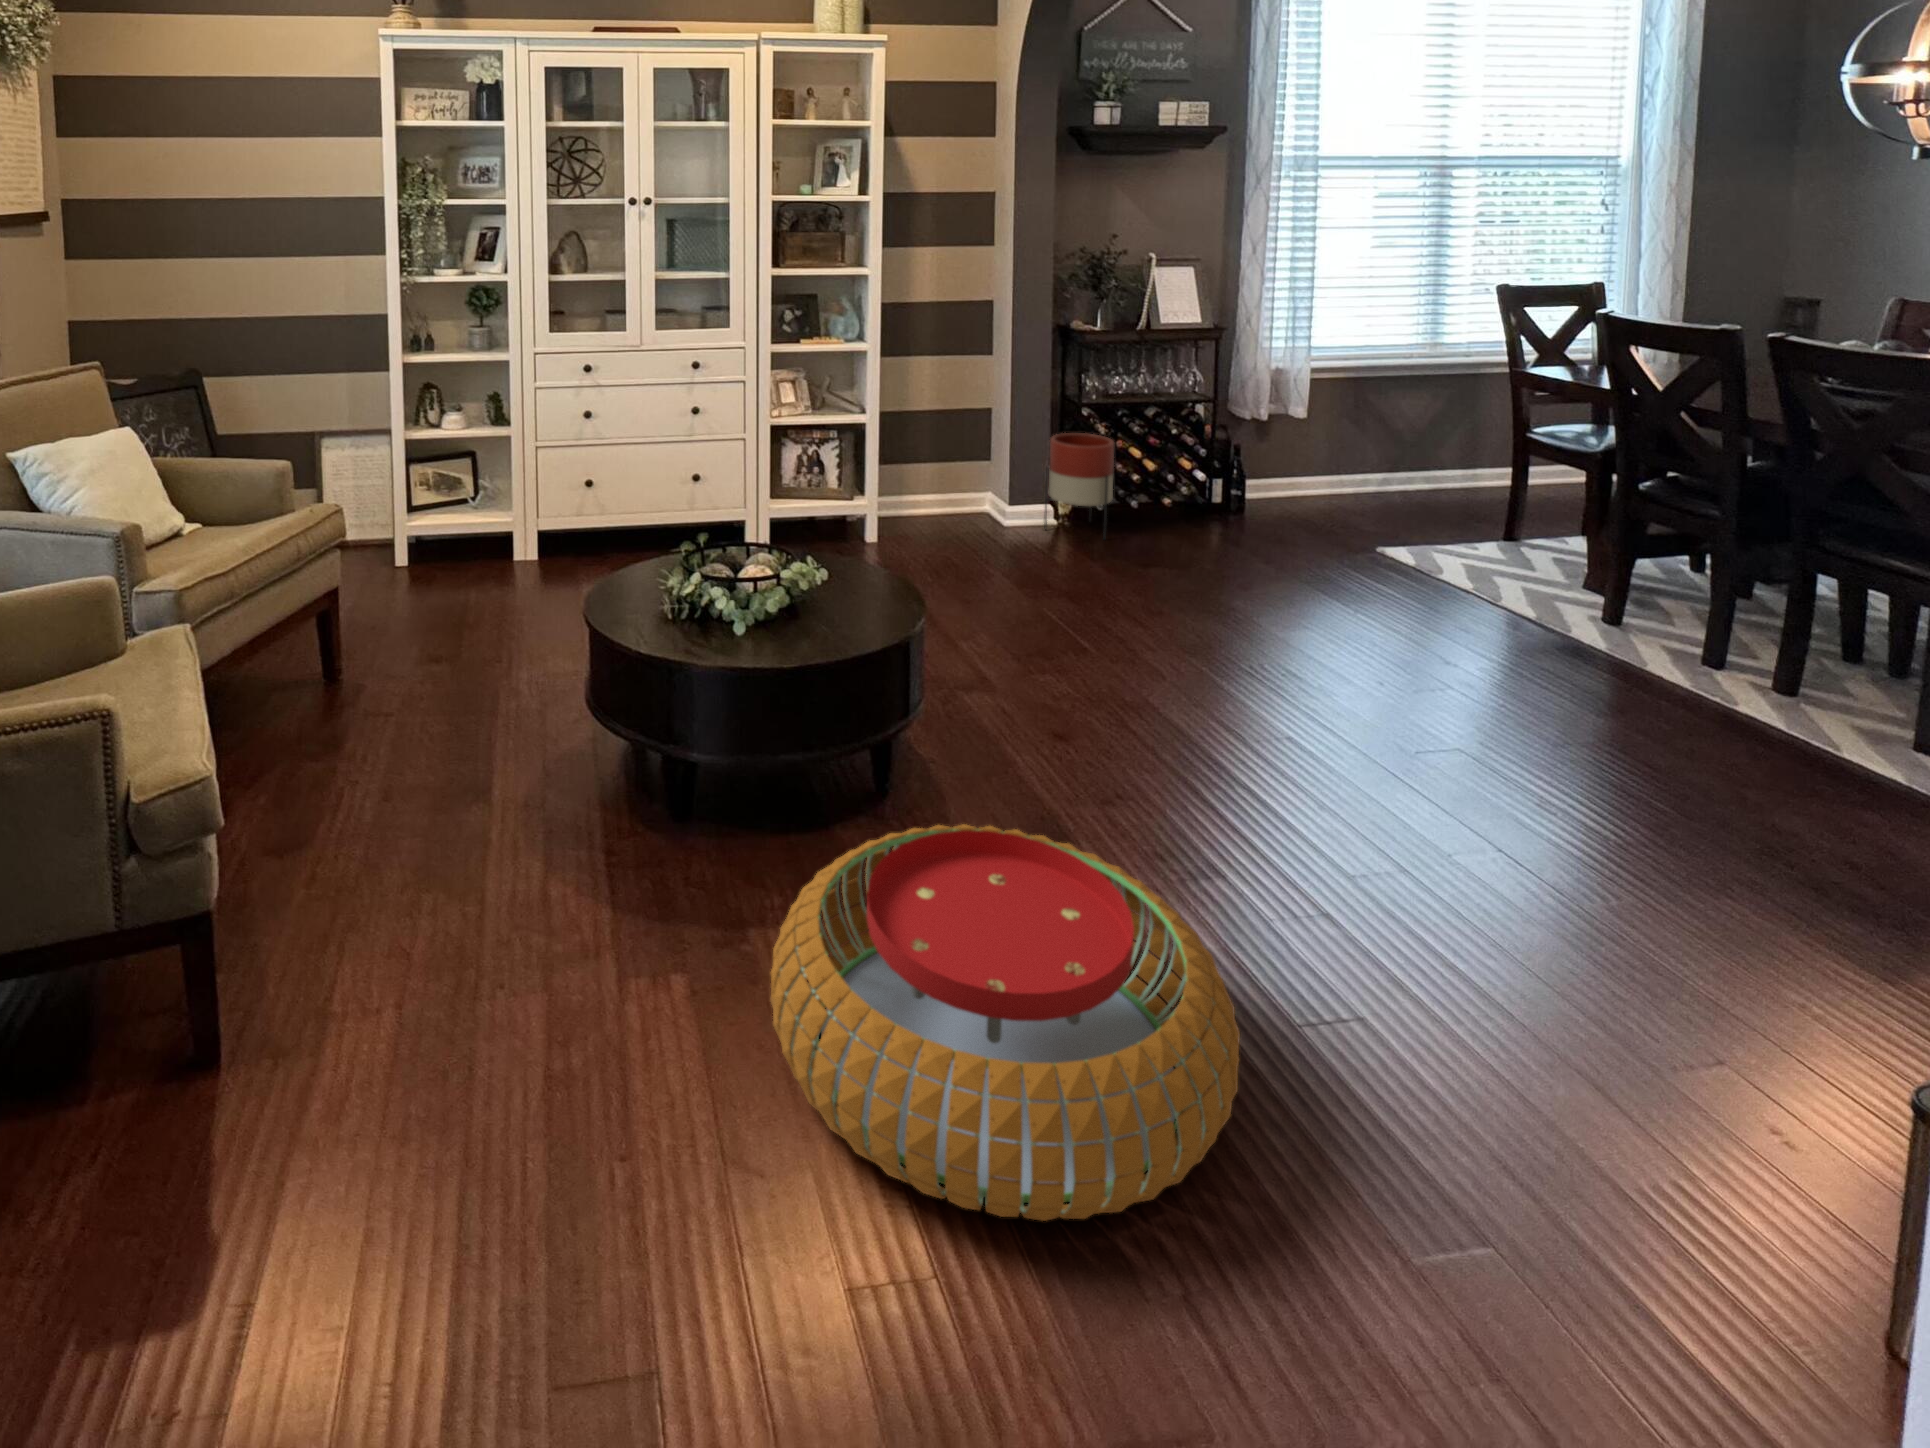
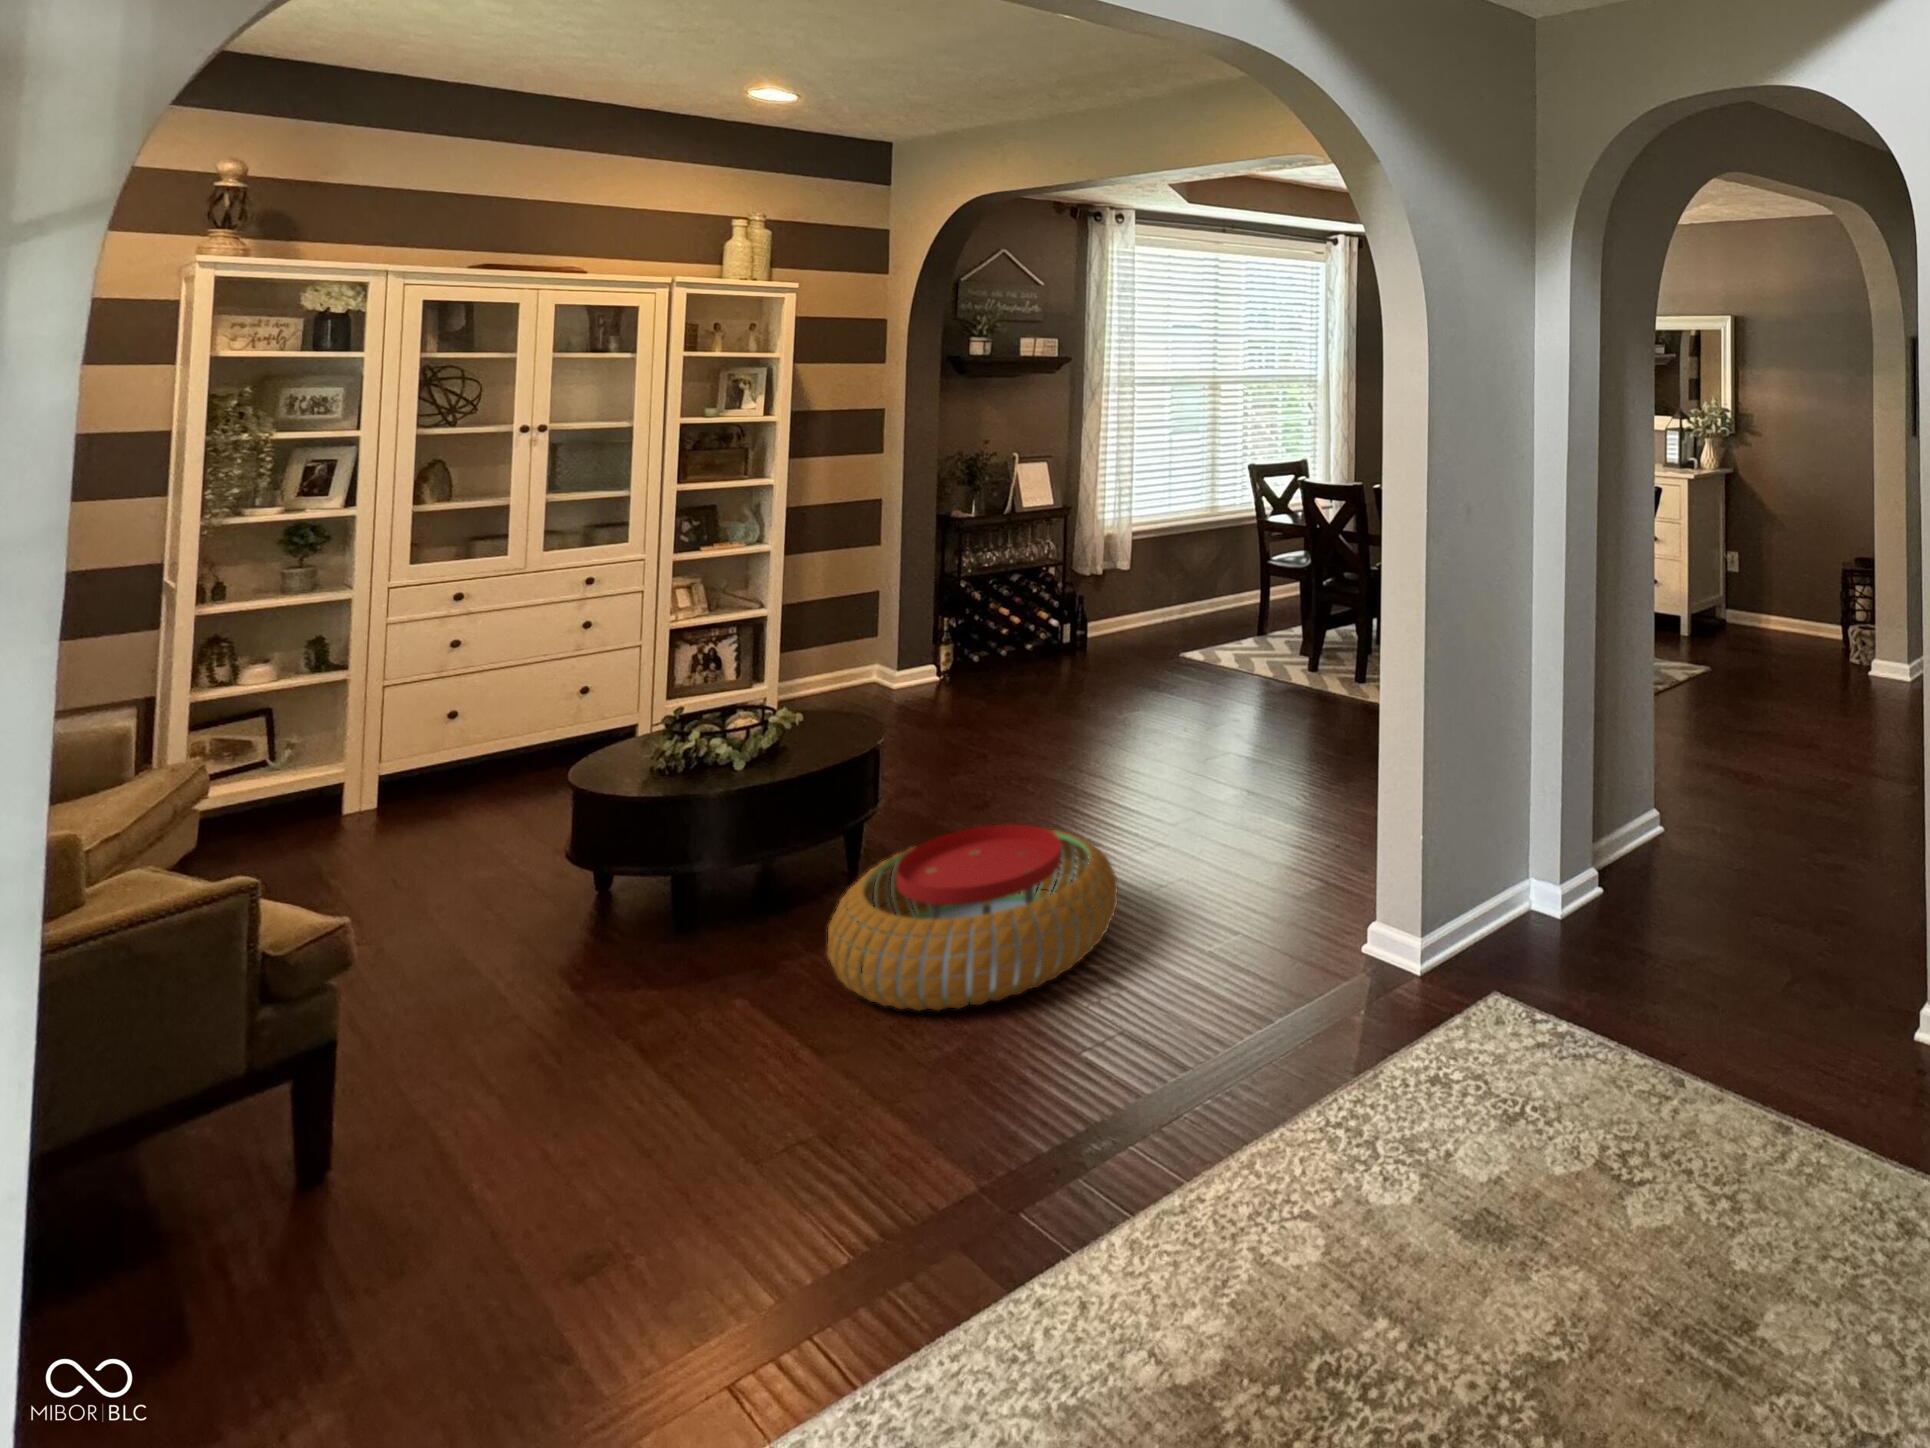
planter: present [1044,433,1114,539] -> none [932,600,992,685]

